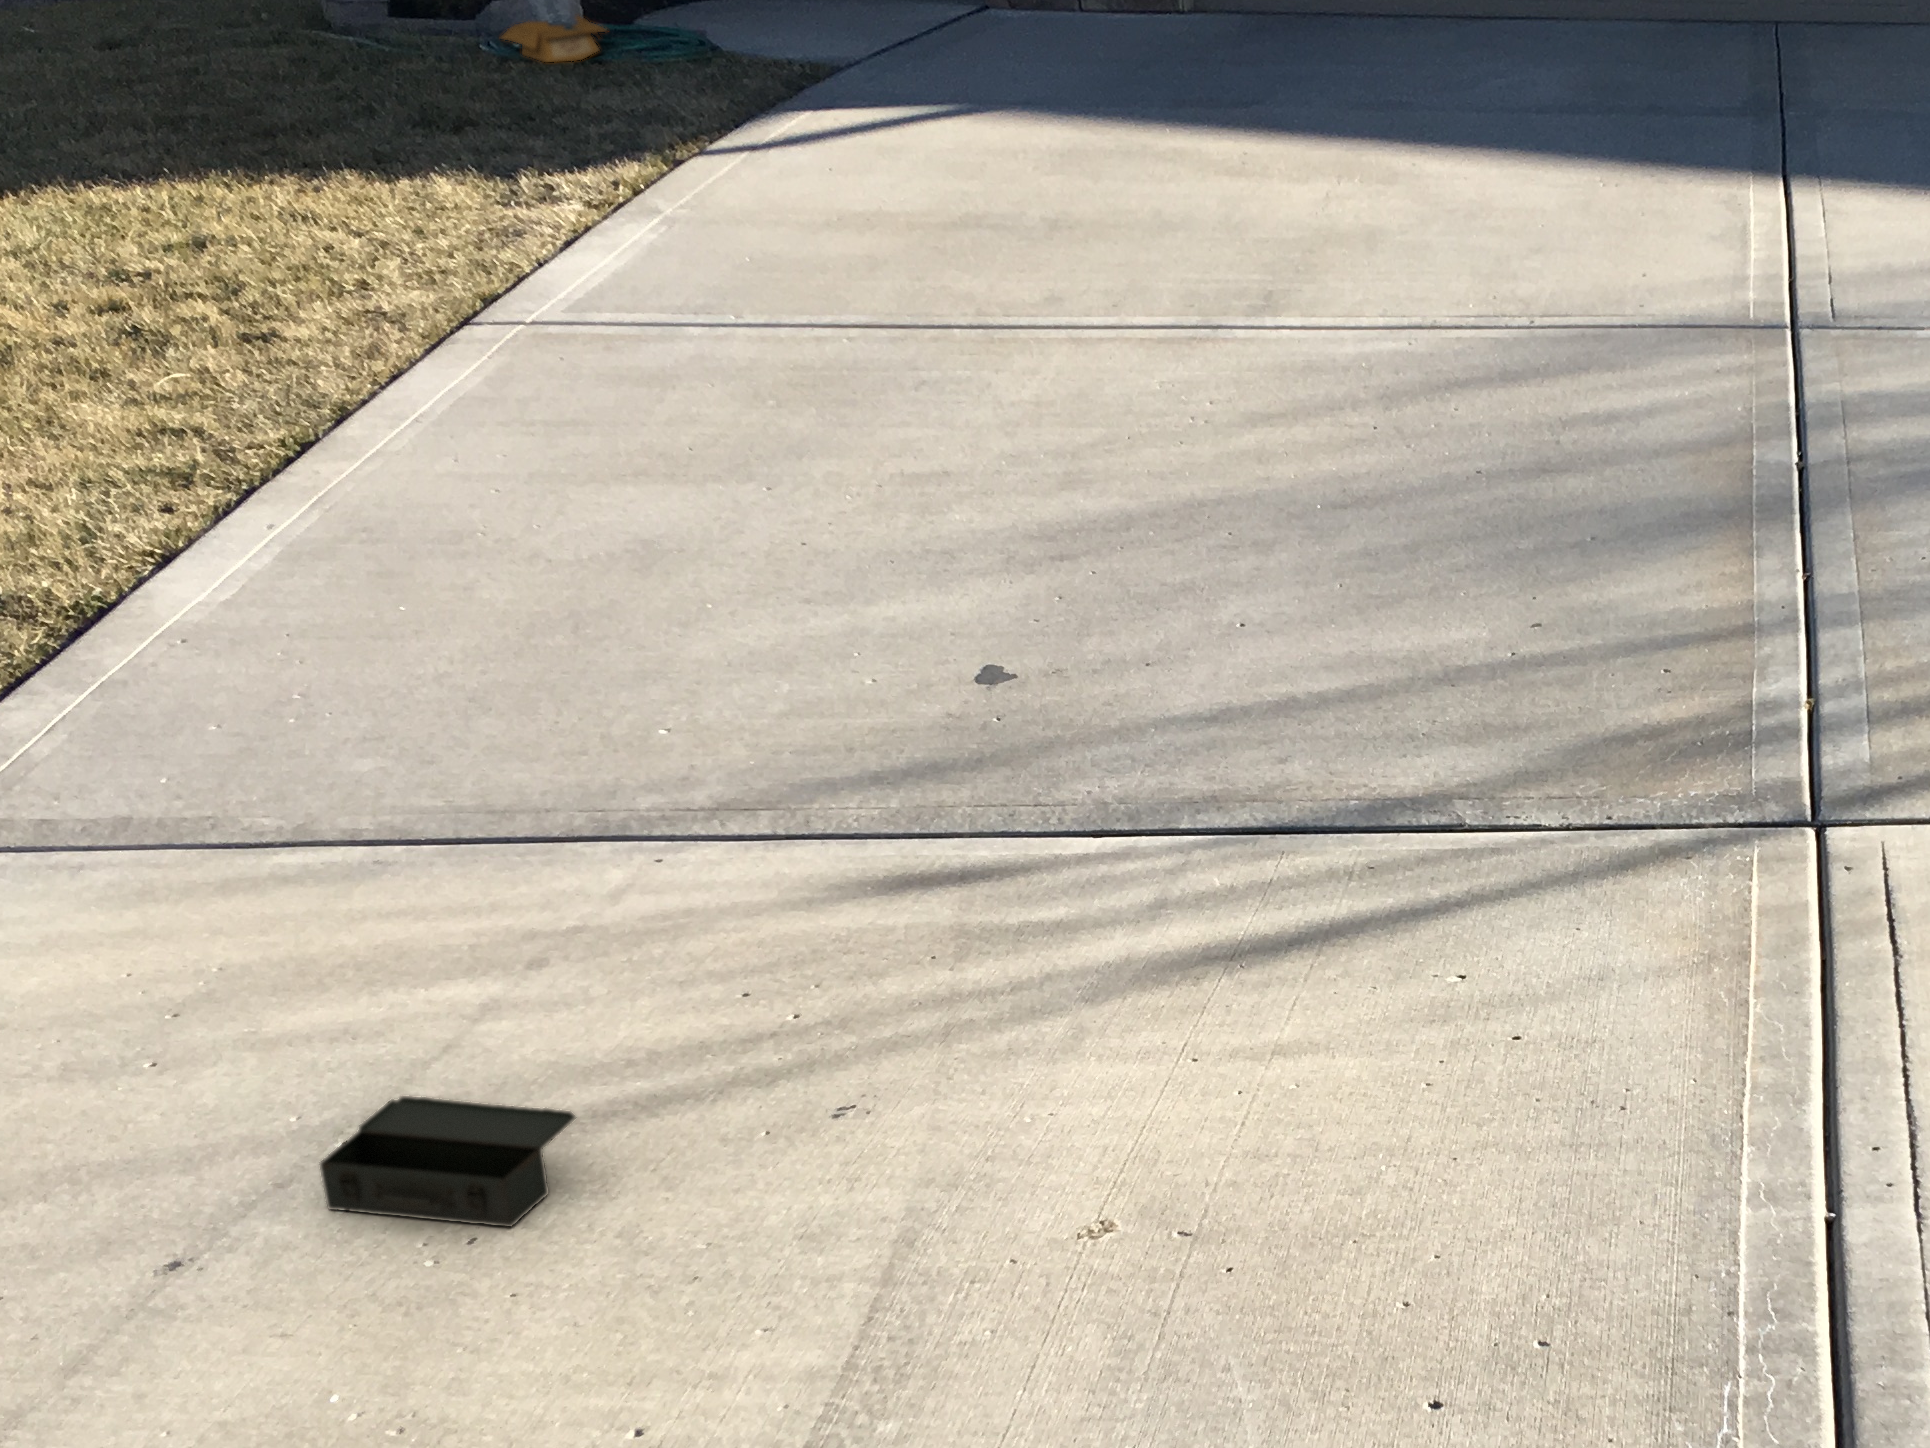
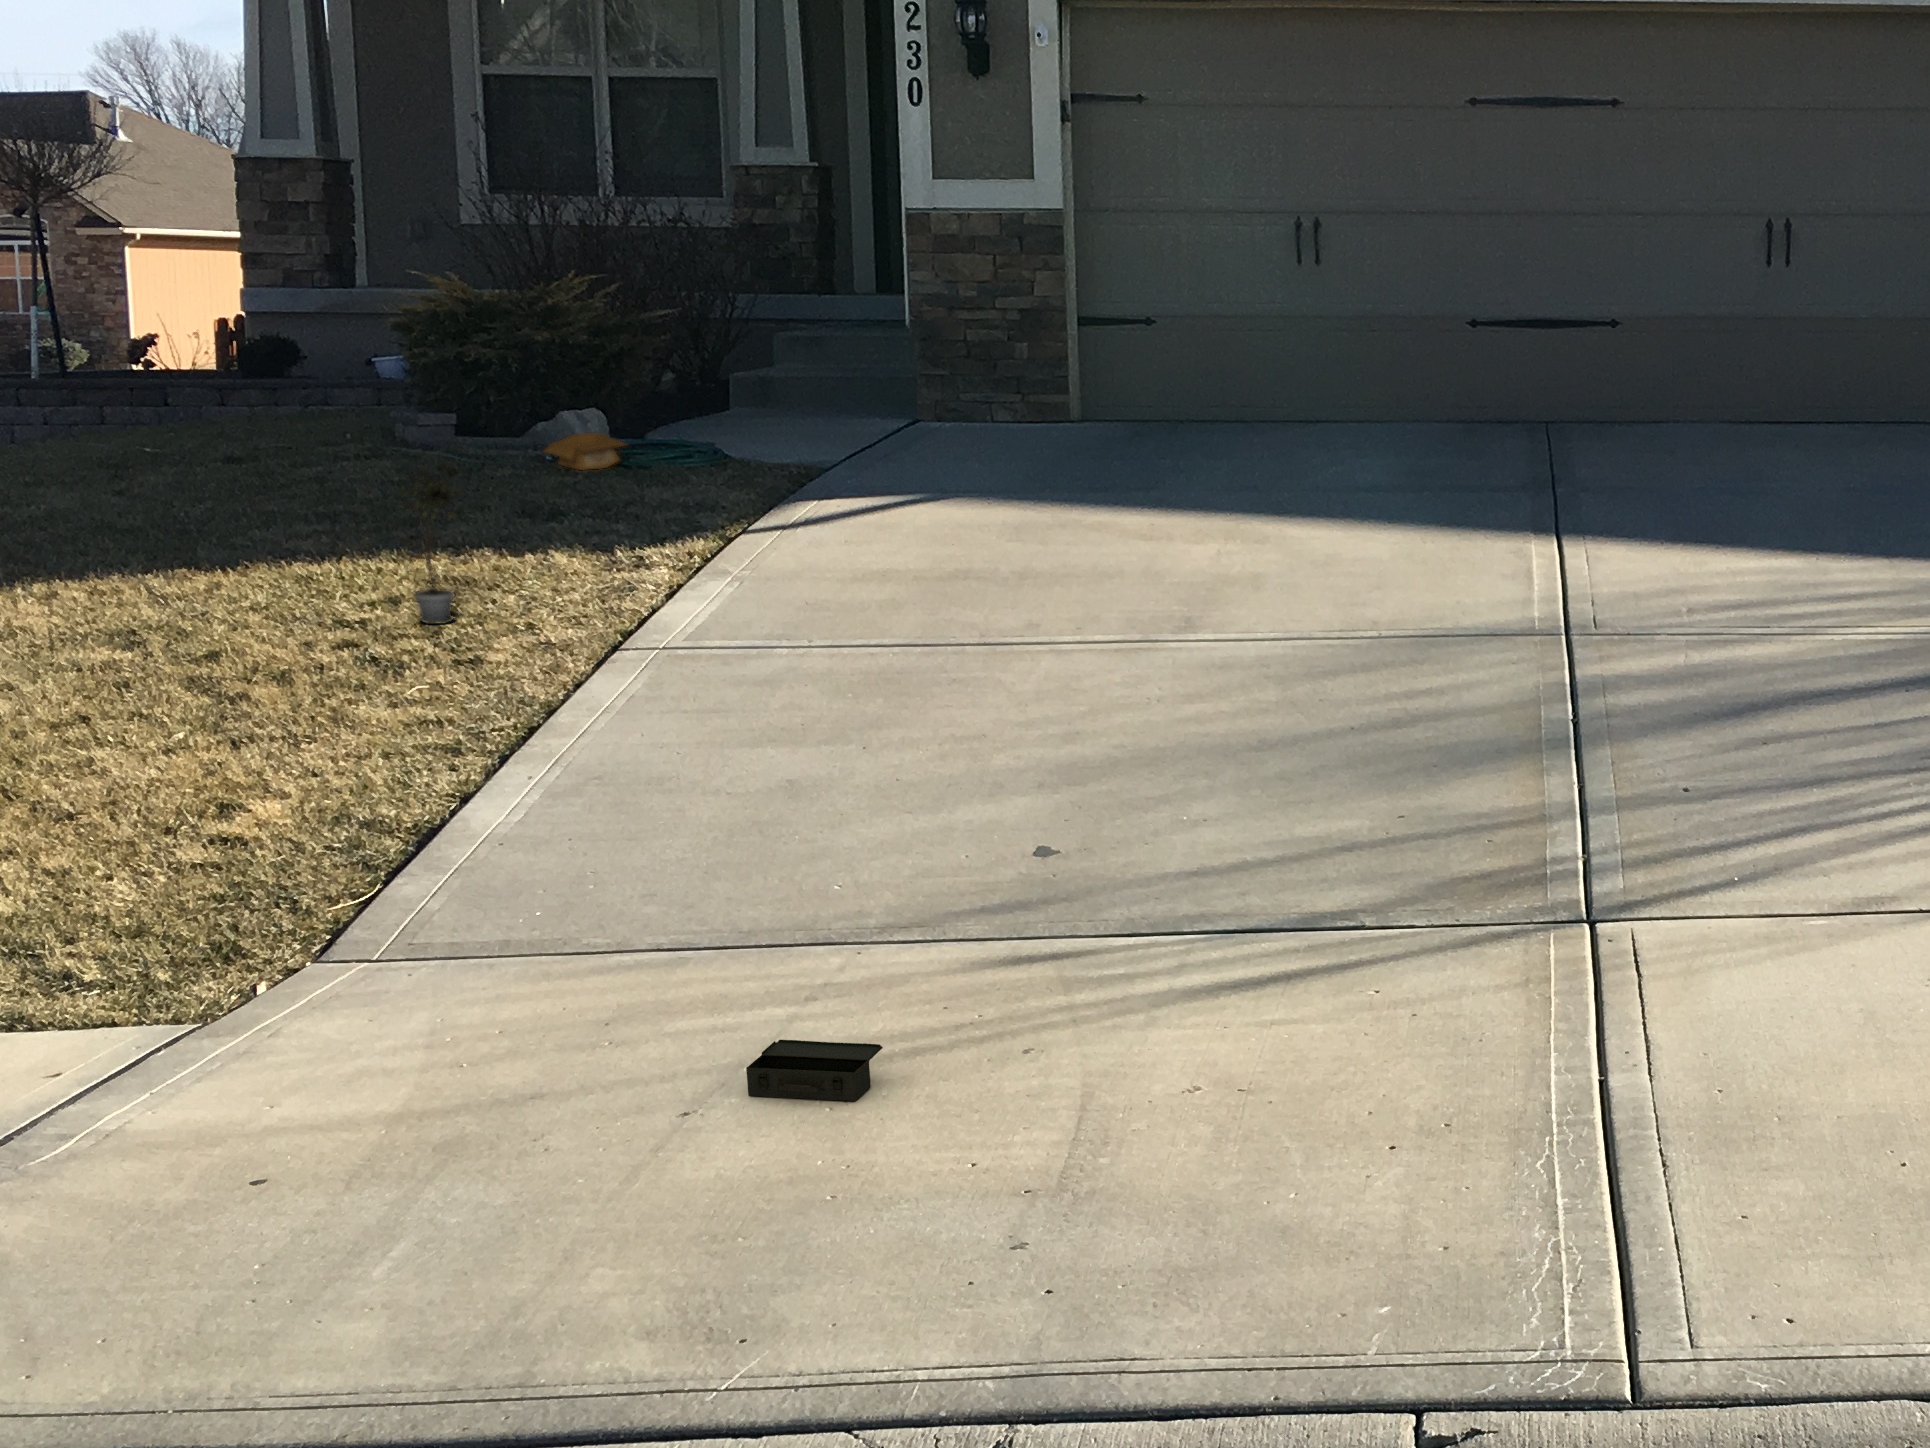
potted plant: none [142,37,255,282] -> present [398,455,462,624]

